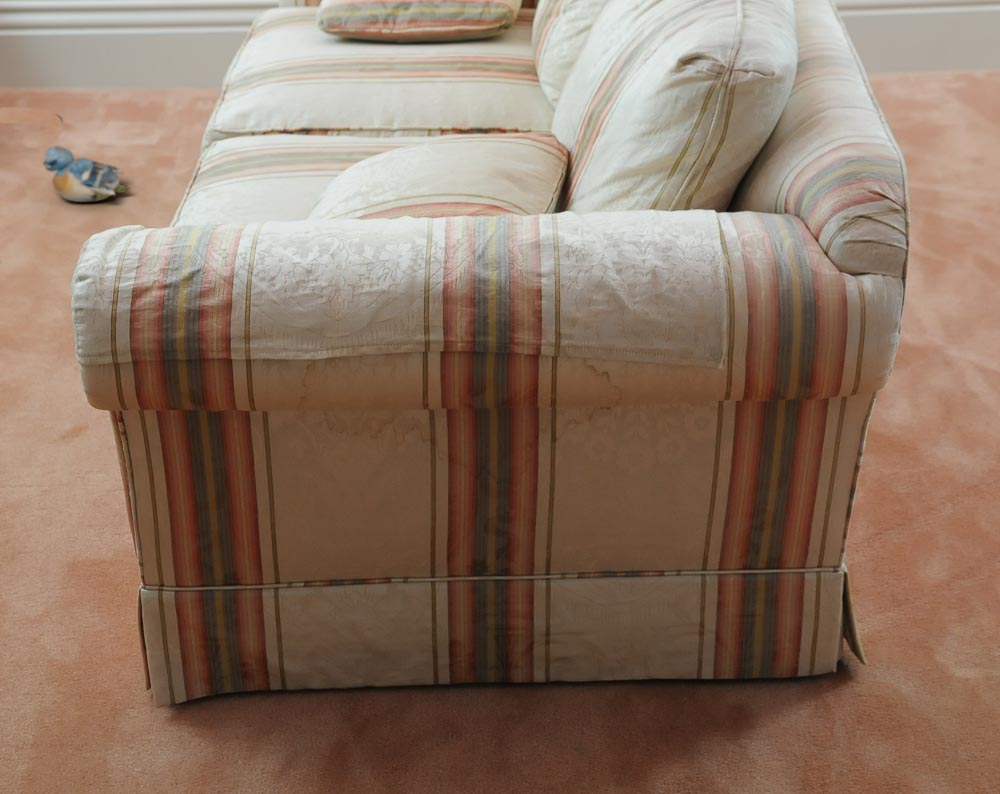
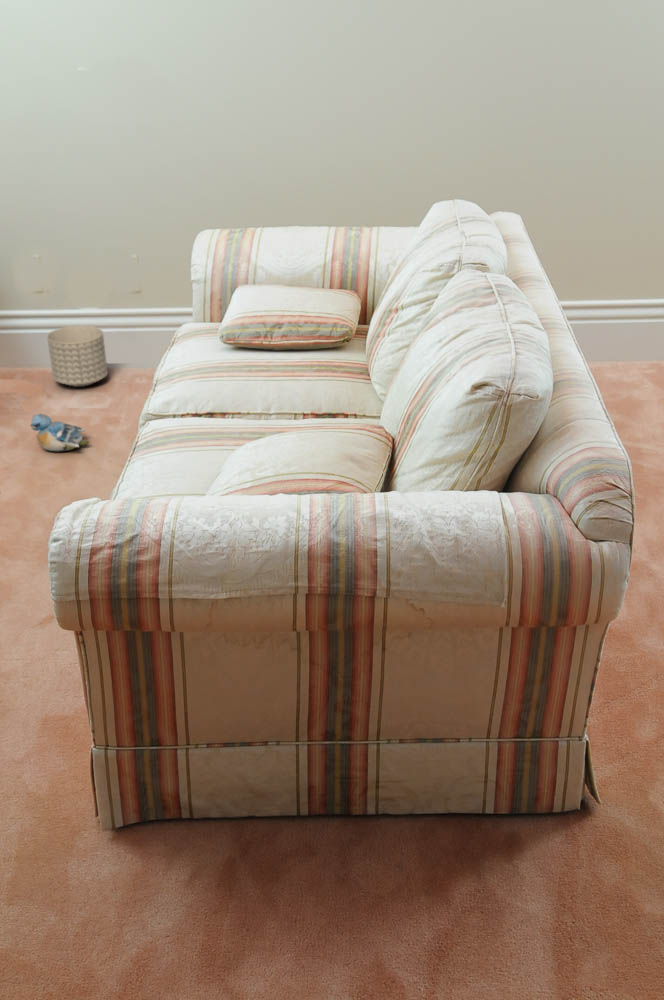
planter: none [65,22,155,113] -> present [47,326,108,387]

